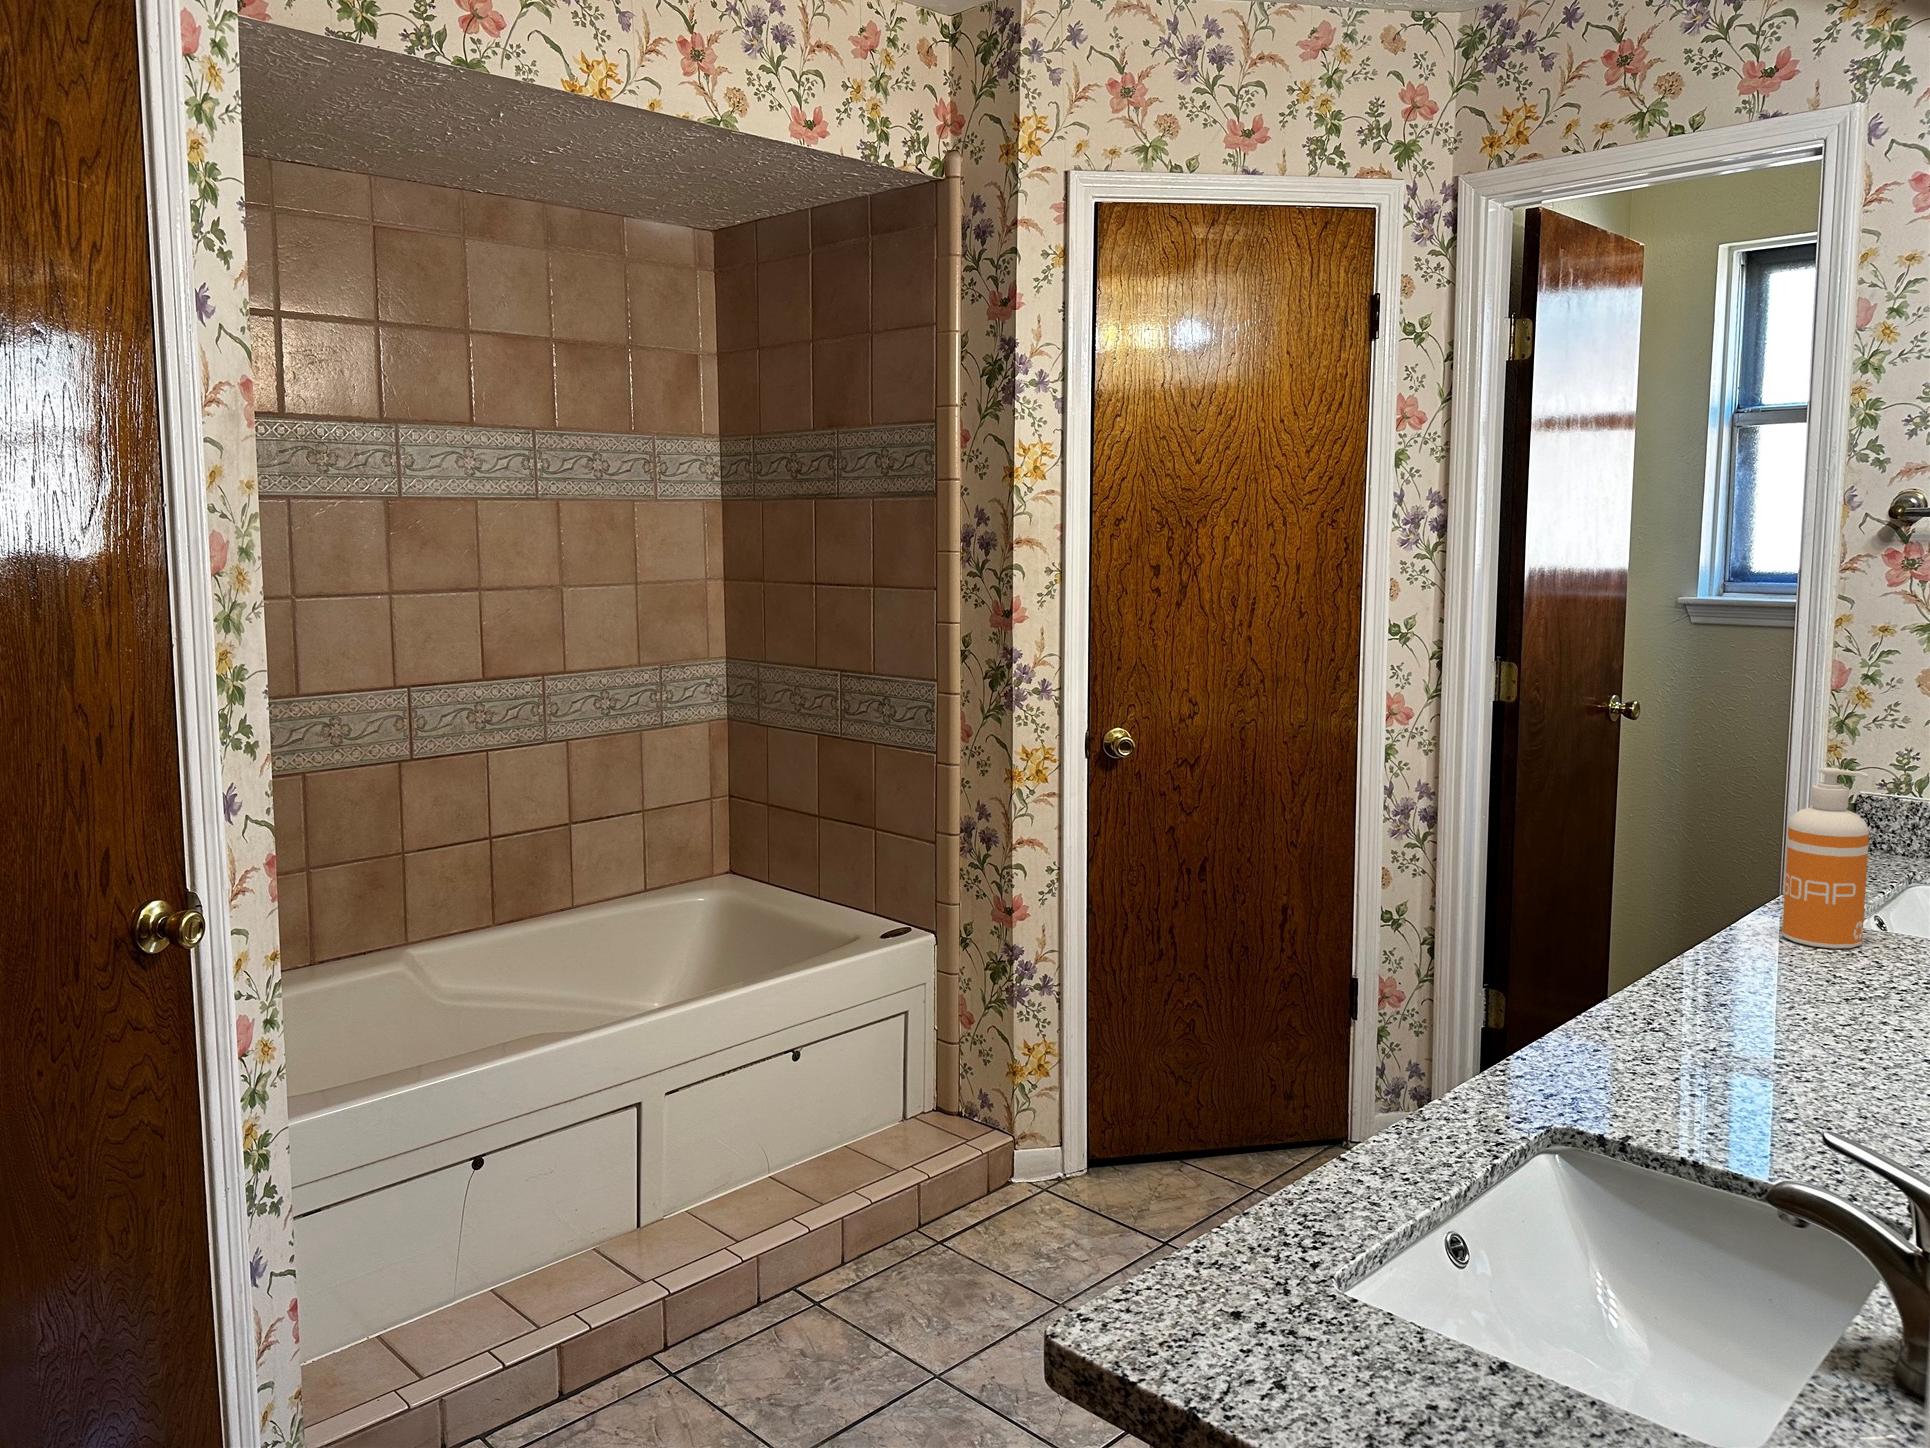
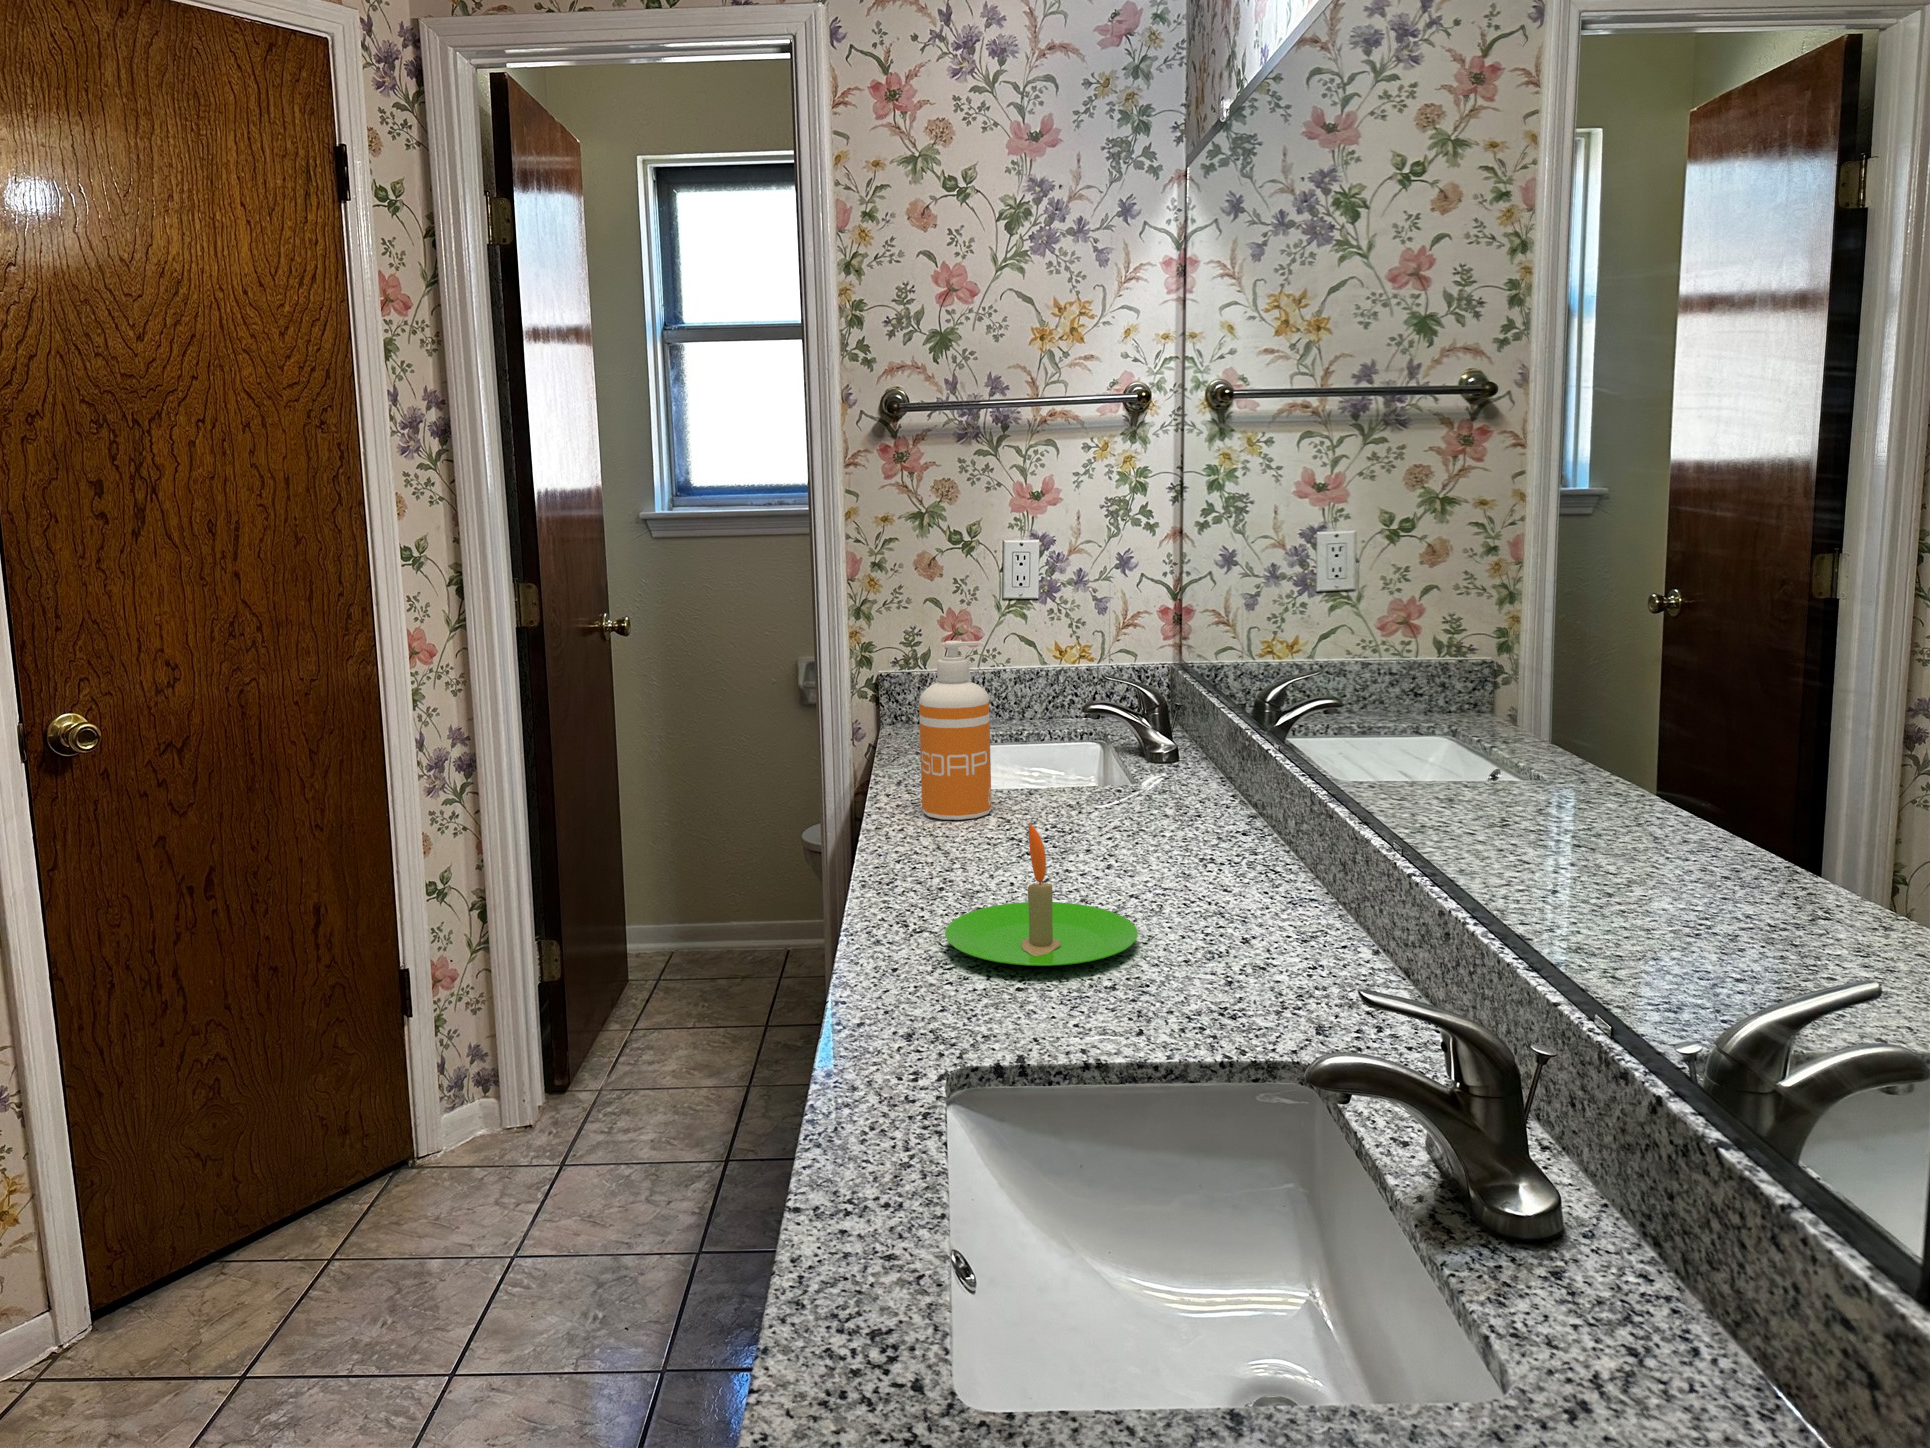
candle: none [1641,943,1842,1077] -> present [945,824,1138,966]

